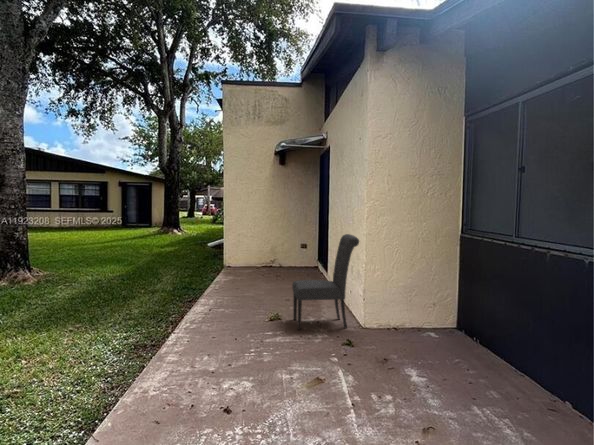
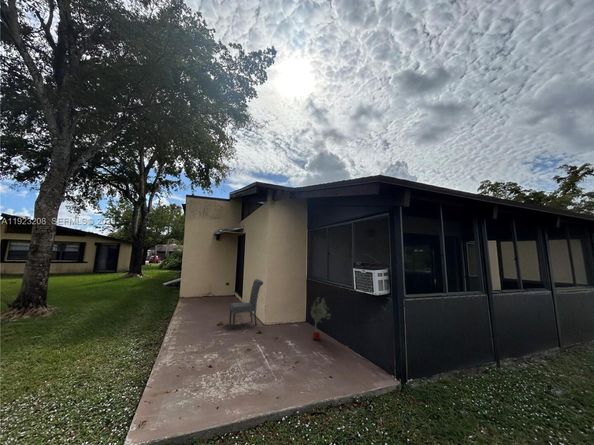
potted tree: none [465,276,525,375] -> present [311,297,331,340]

